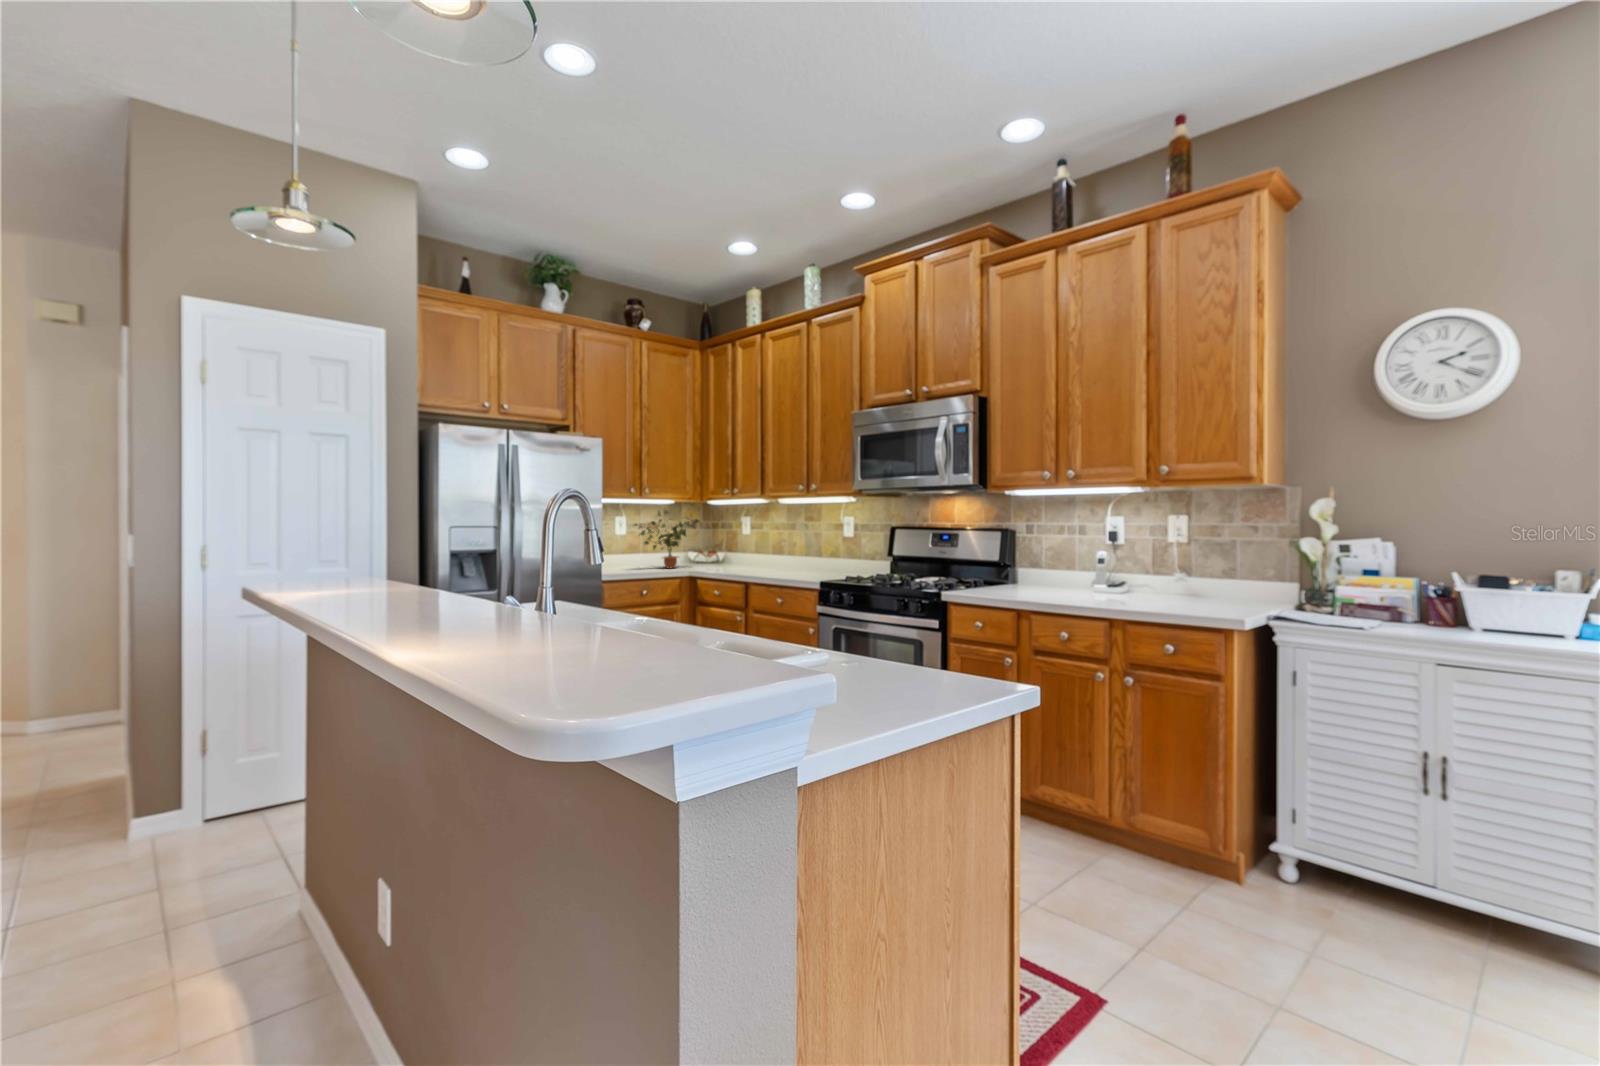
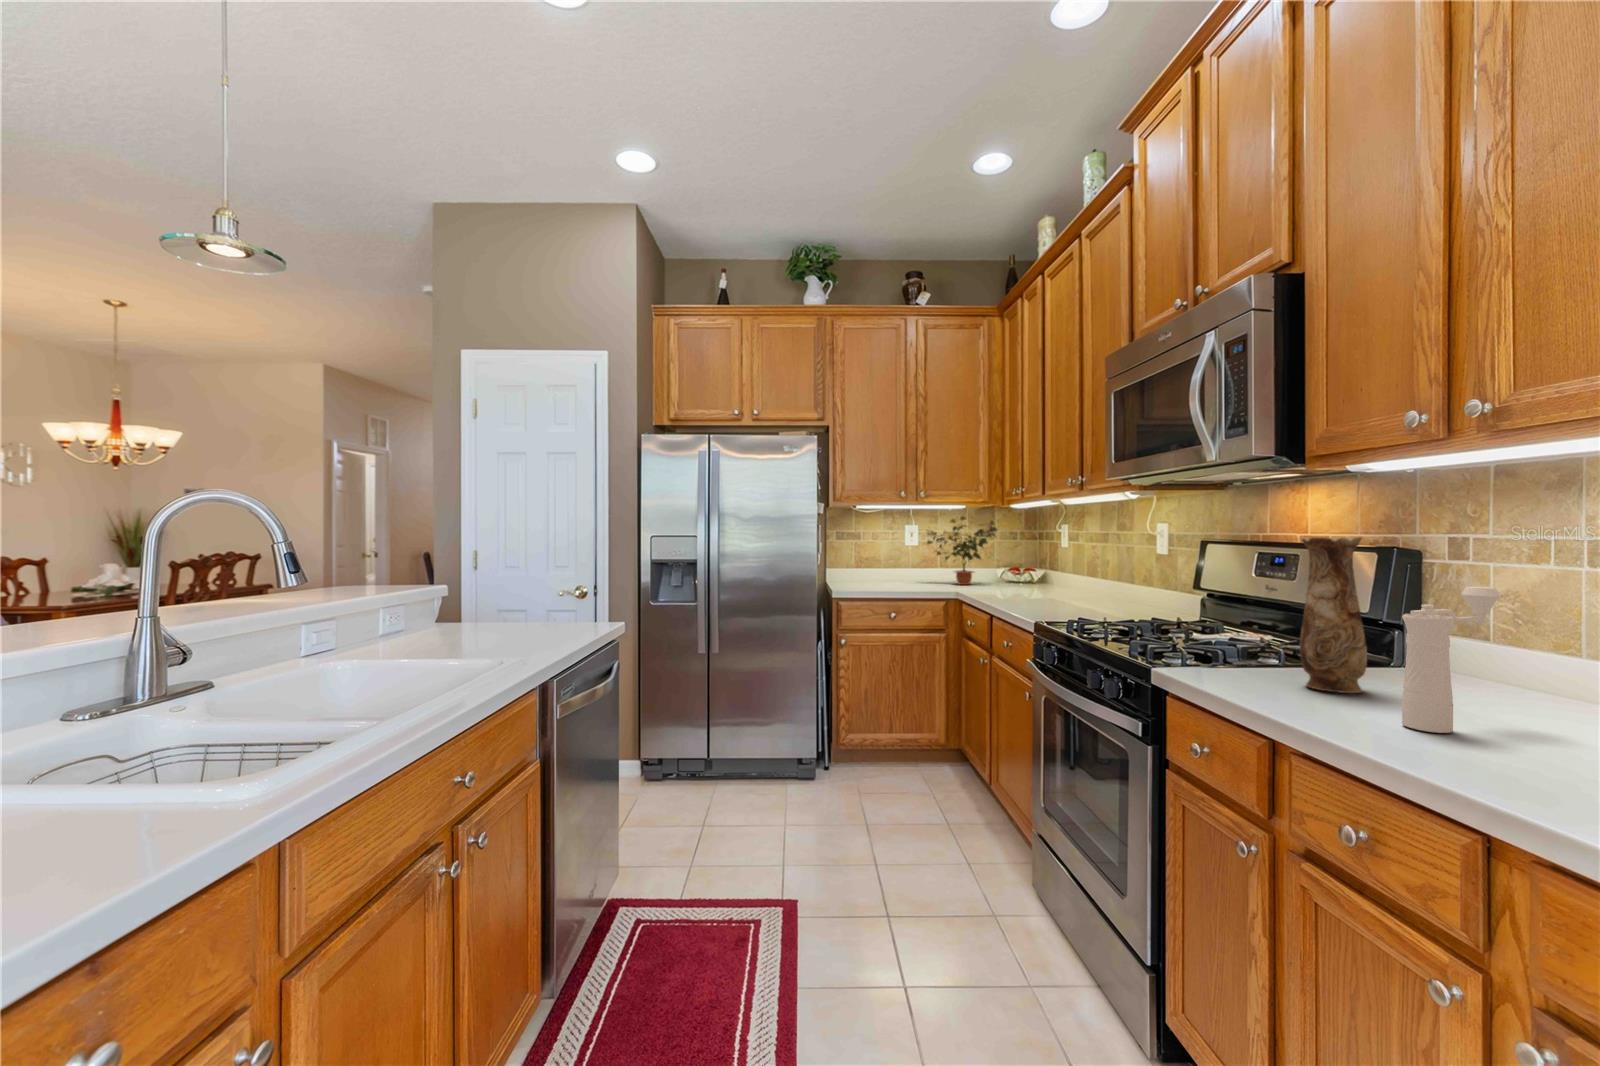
vase: none [1003,524,1029,593] -> present [1300,537,1367,693]
pepper mill: none [1060,543,1079,599] -> present [1402,587,1501,733]

